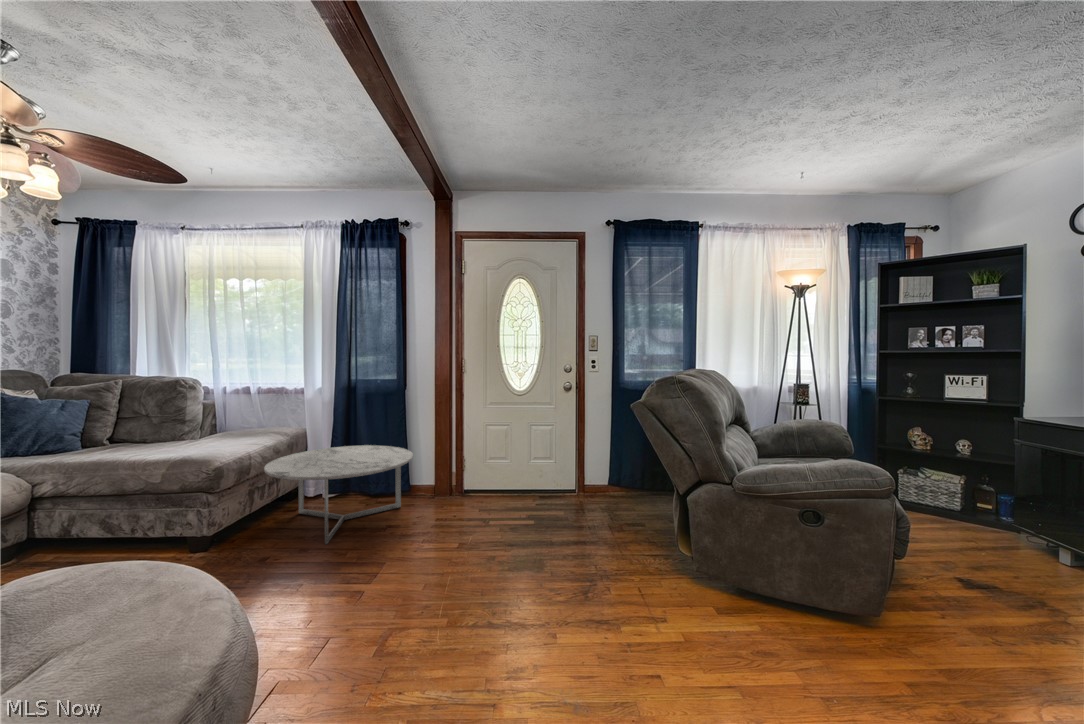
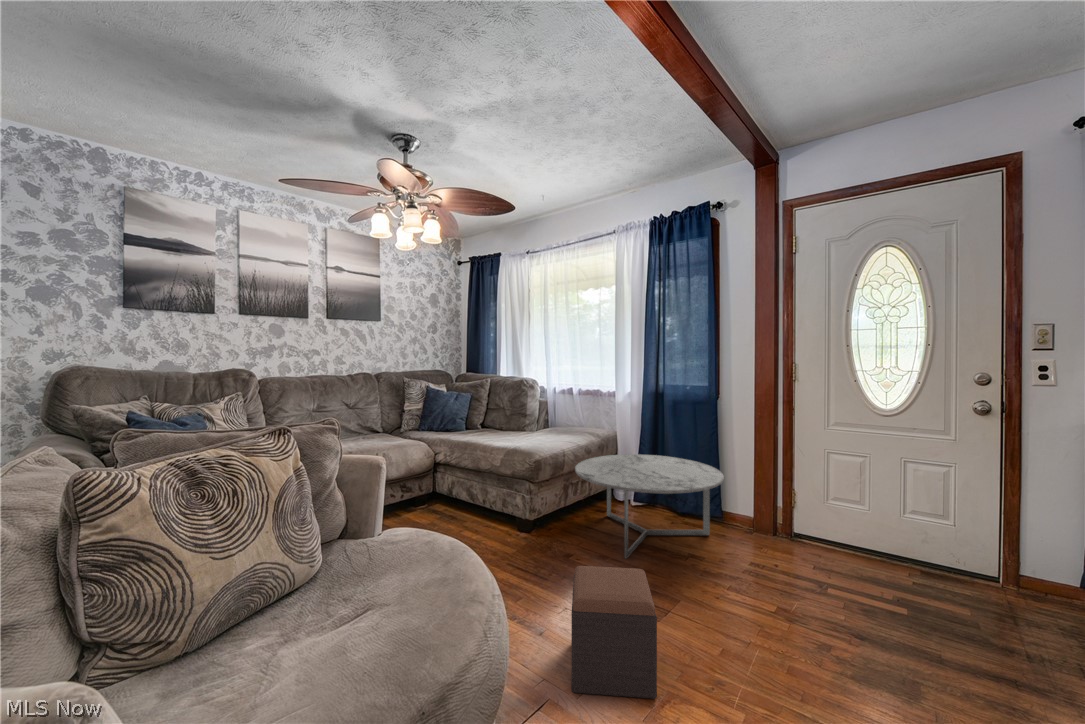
footstool: none [285,538,372,661] -> present [571,566,657,699]

